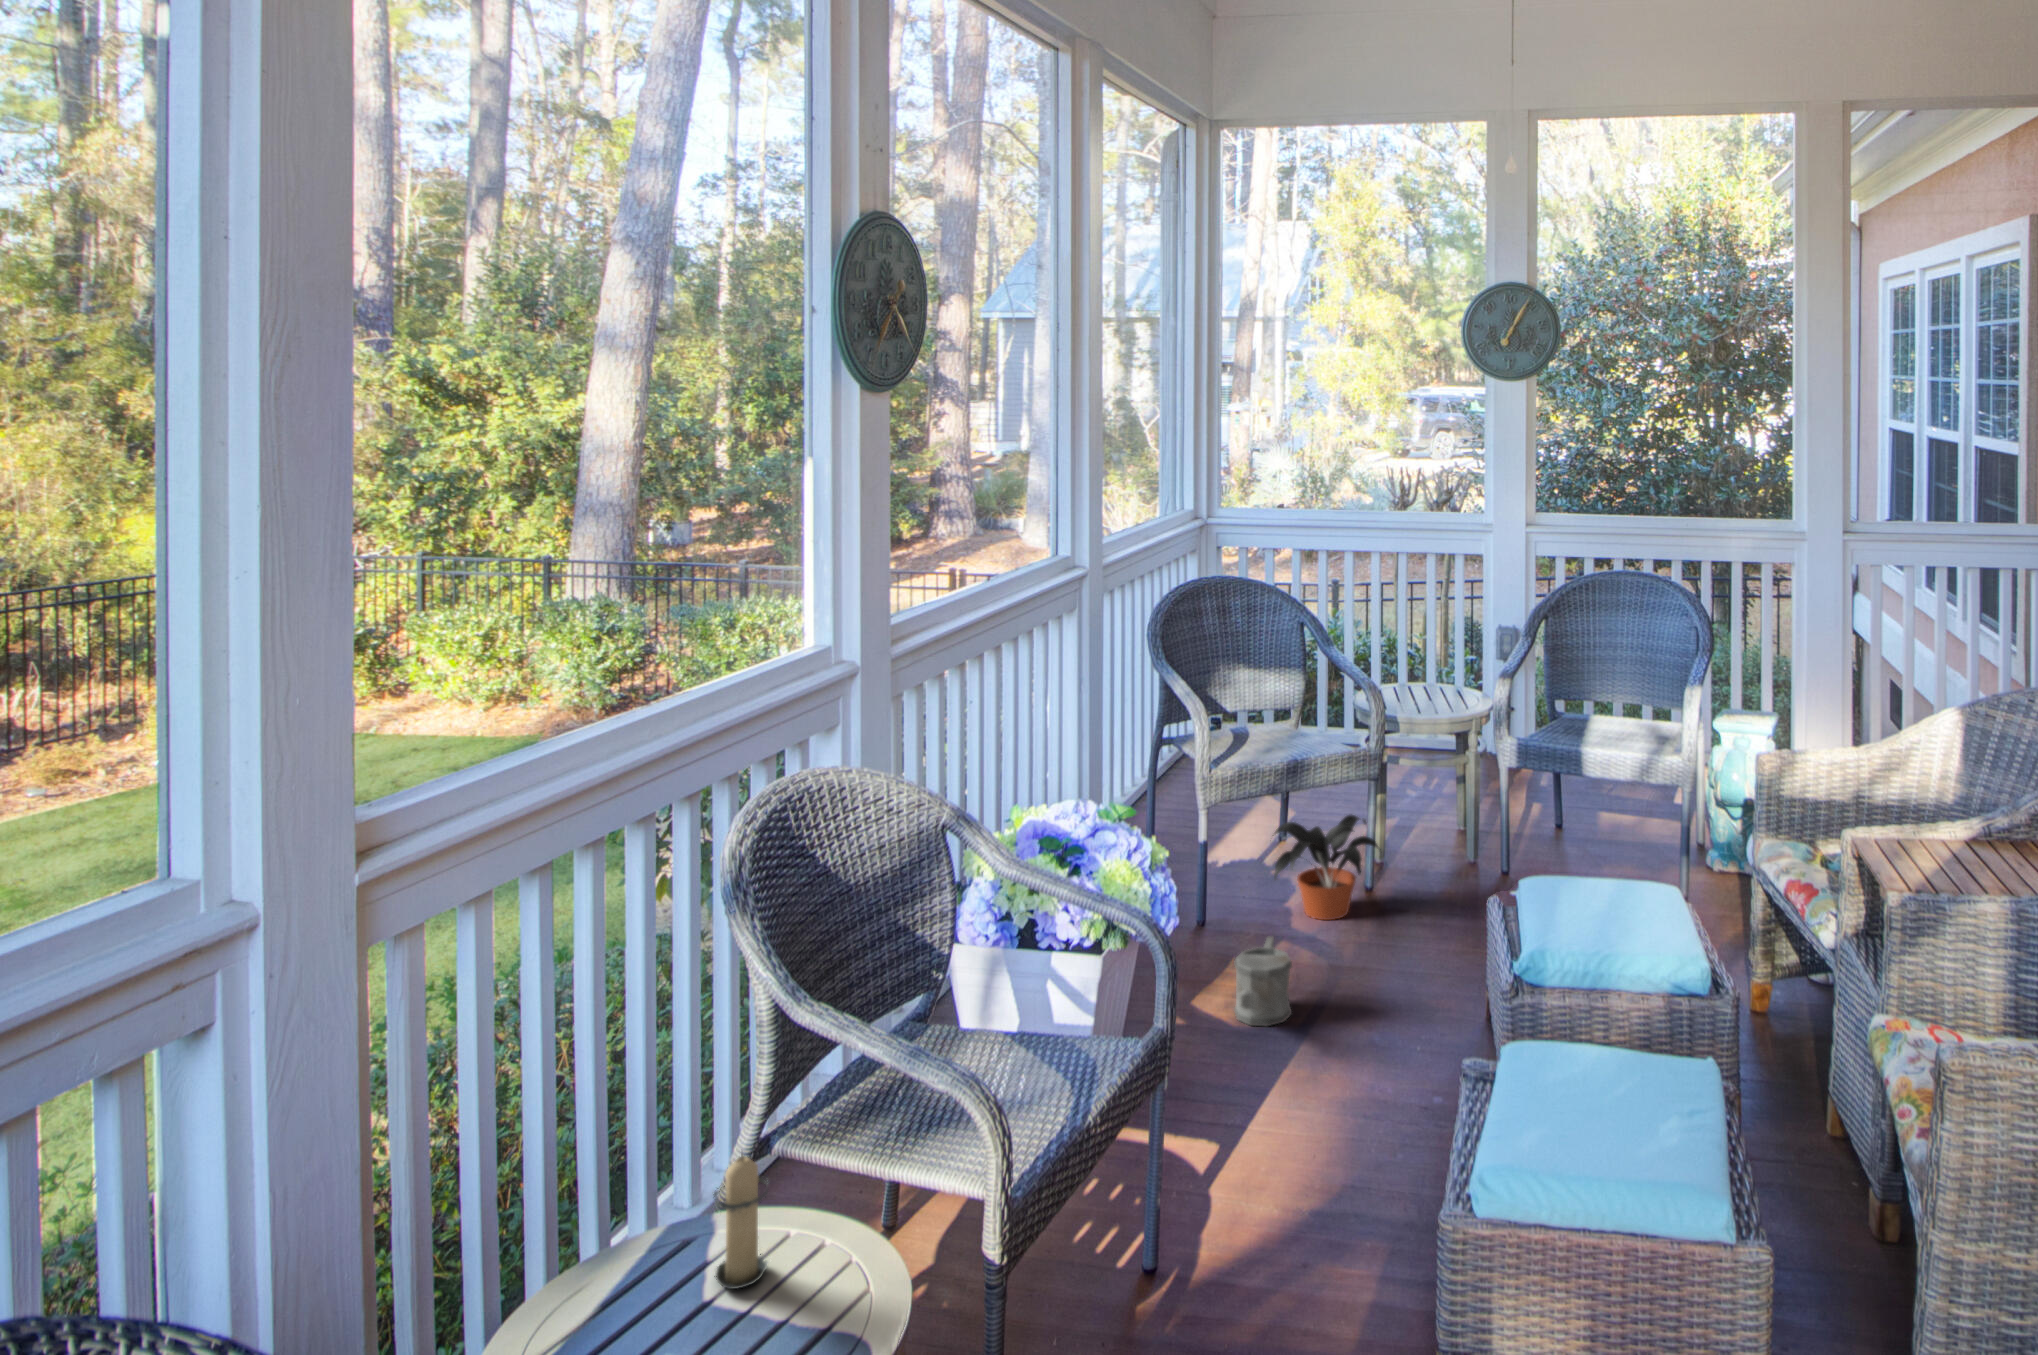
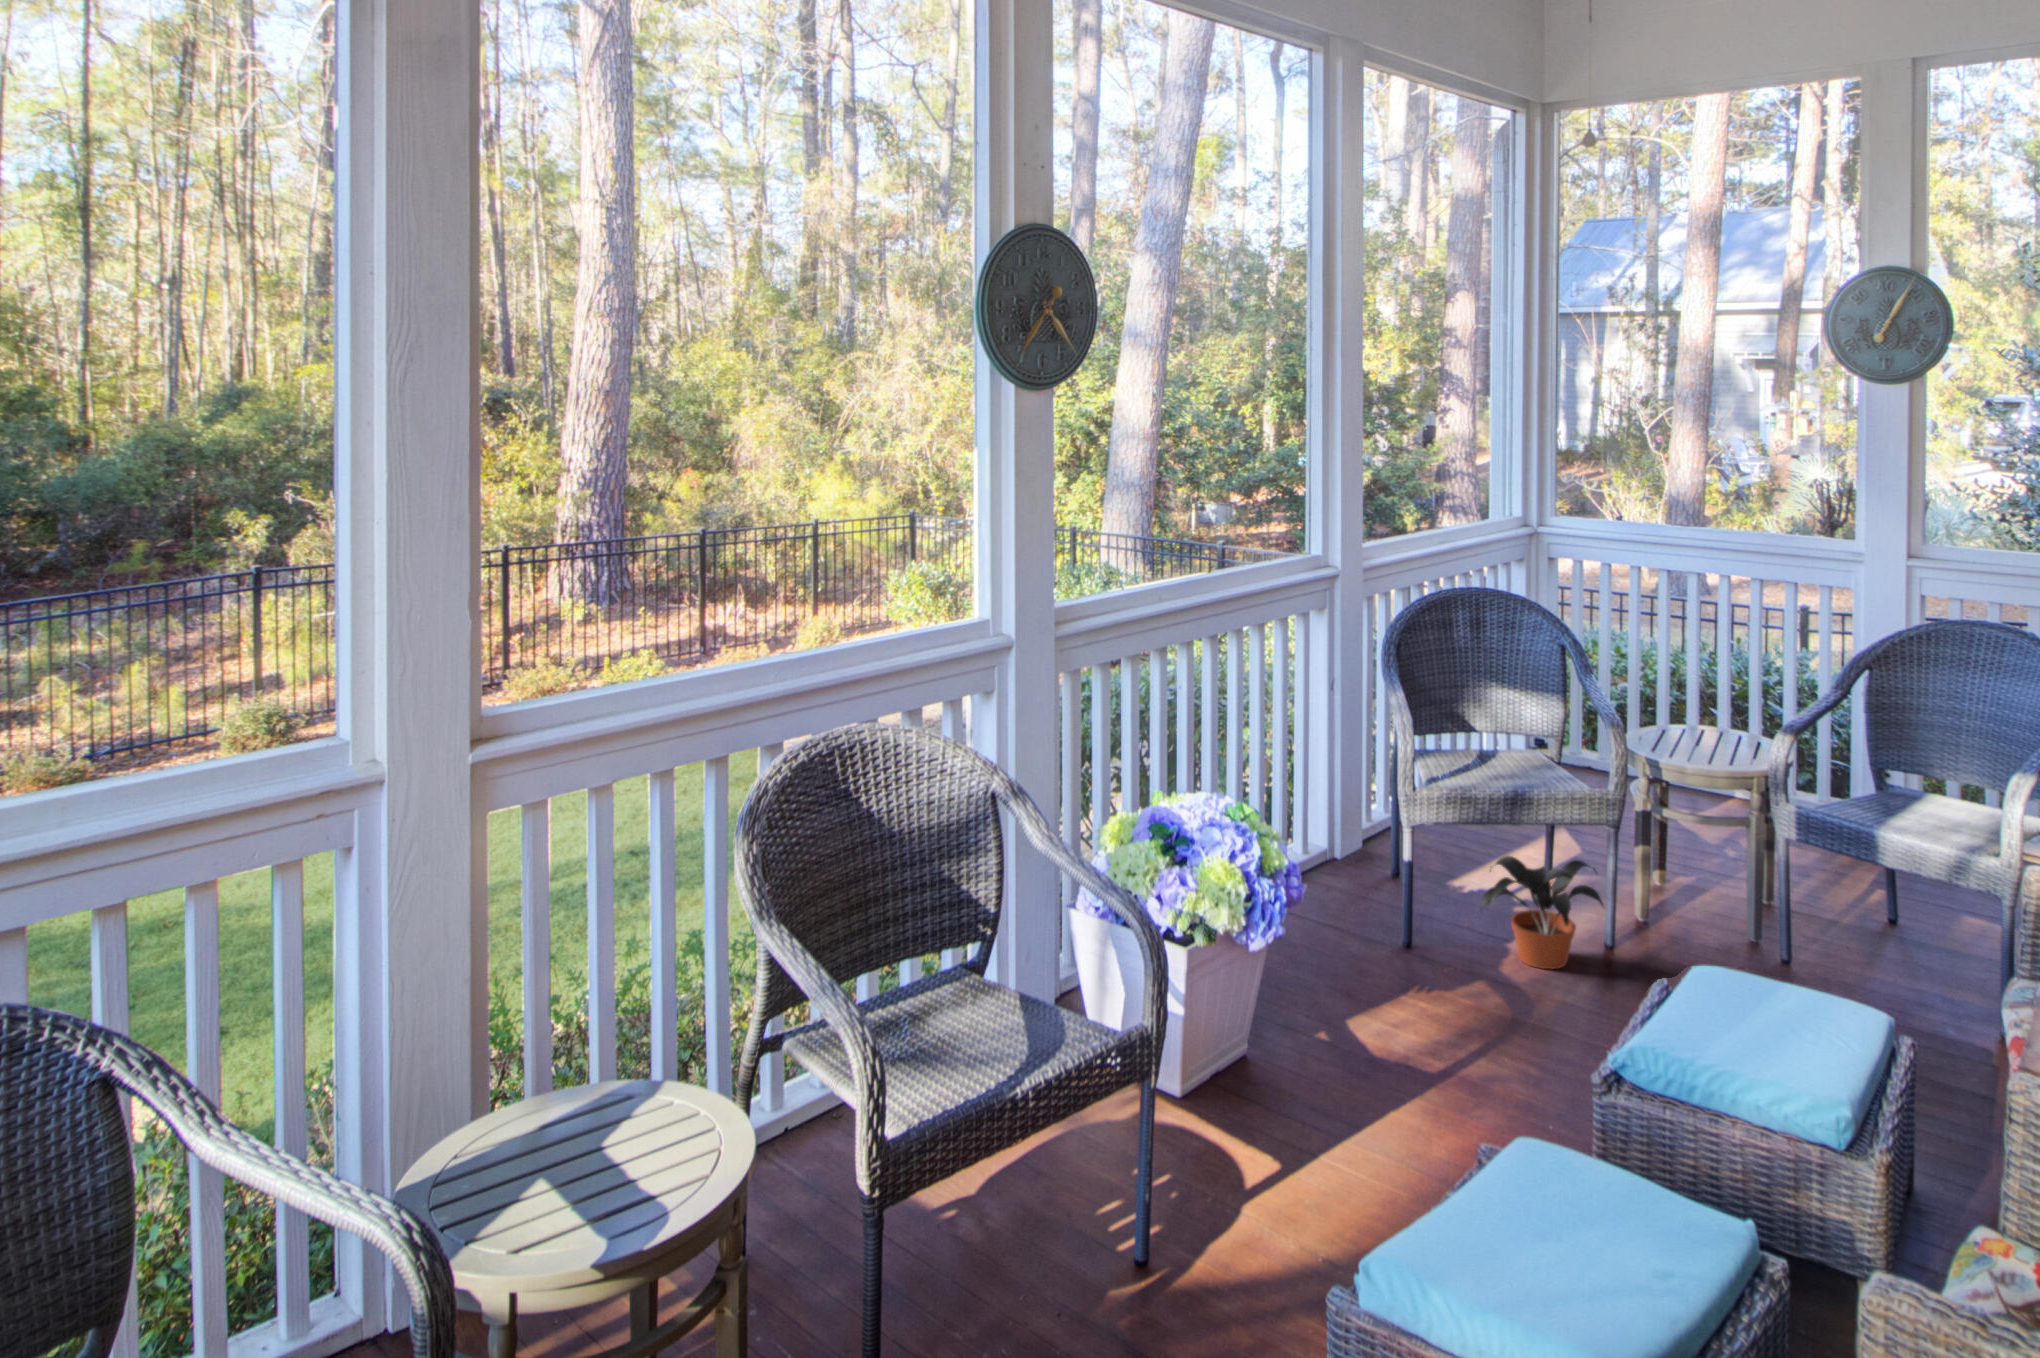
watering can: present [1234,937,1292,1026] -> none [1359,968,1441,1061]
candle: present [713,1155,769,1289] -> none [600,1029,662,1155]

